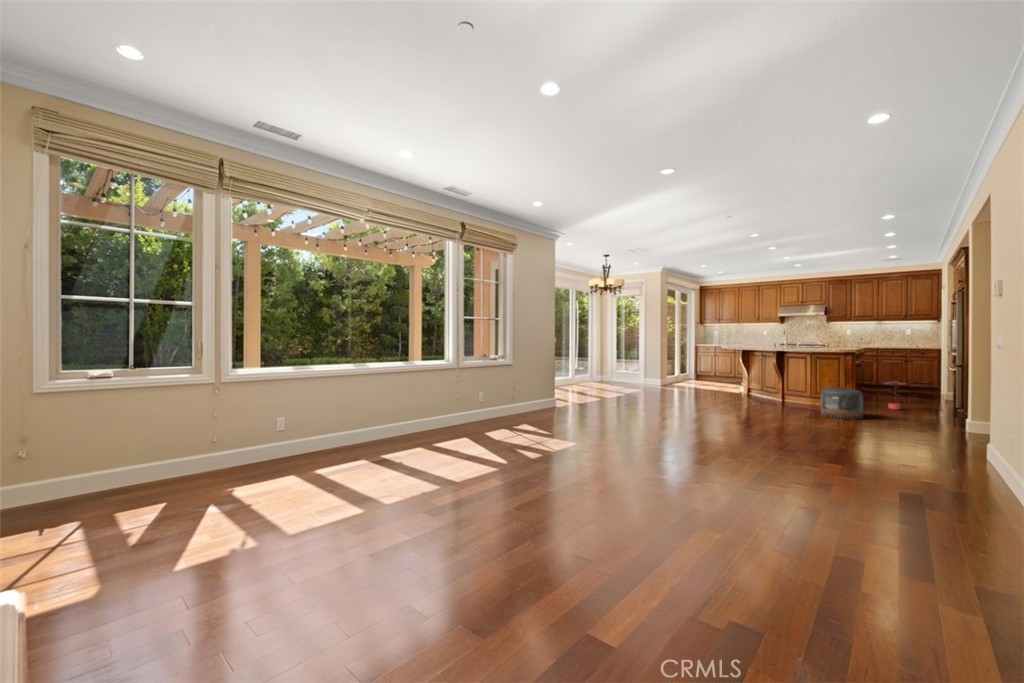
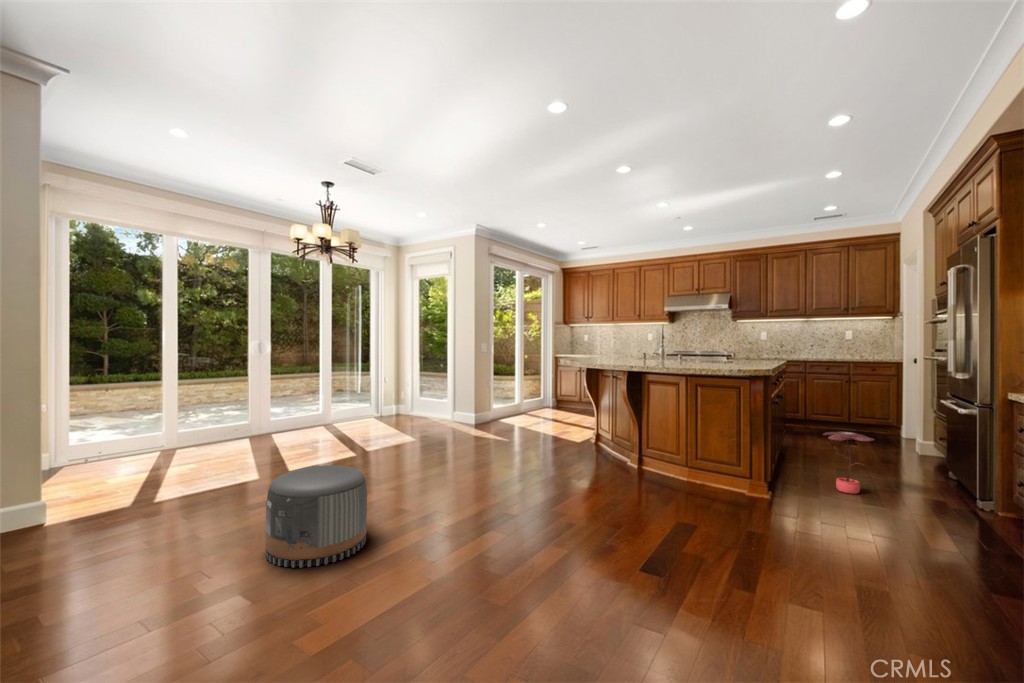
pouf: present [821,388,863,419] -> present [265,465,367,568]

